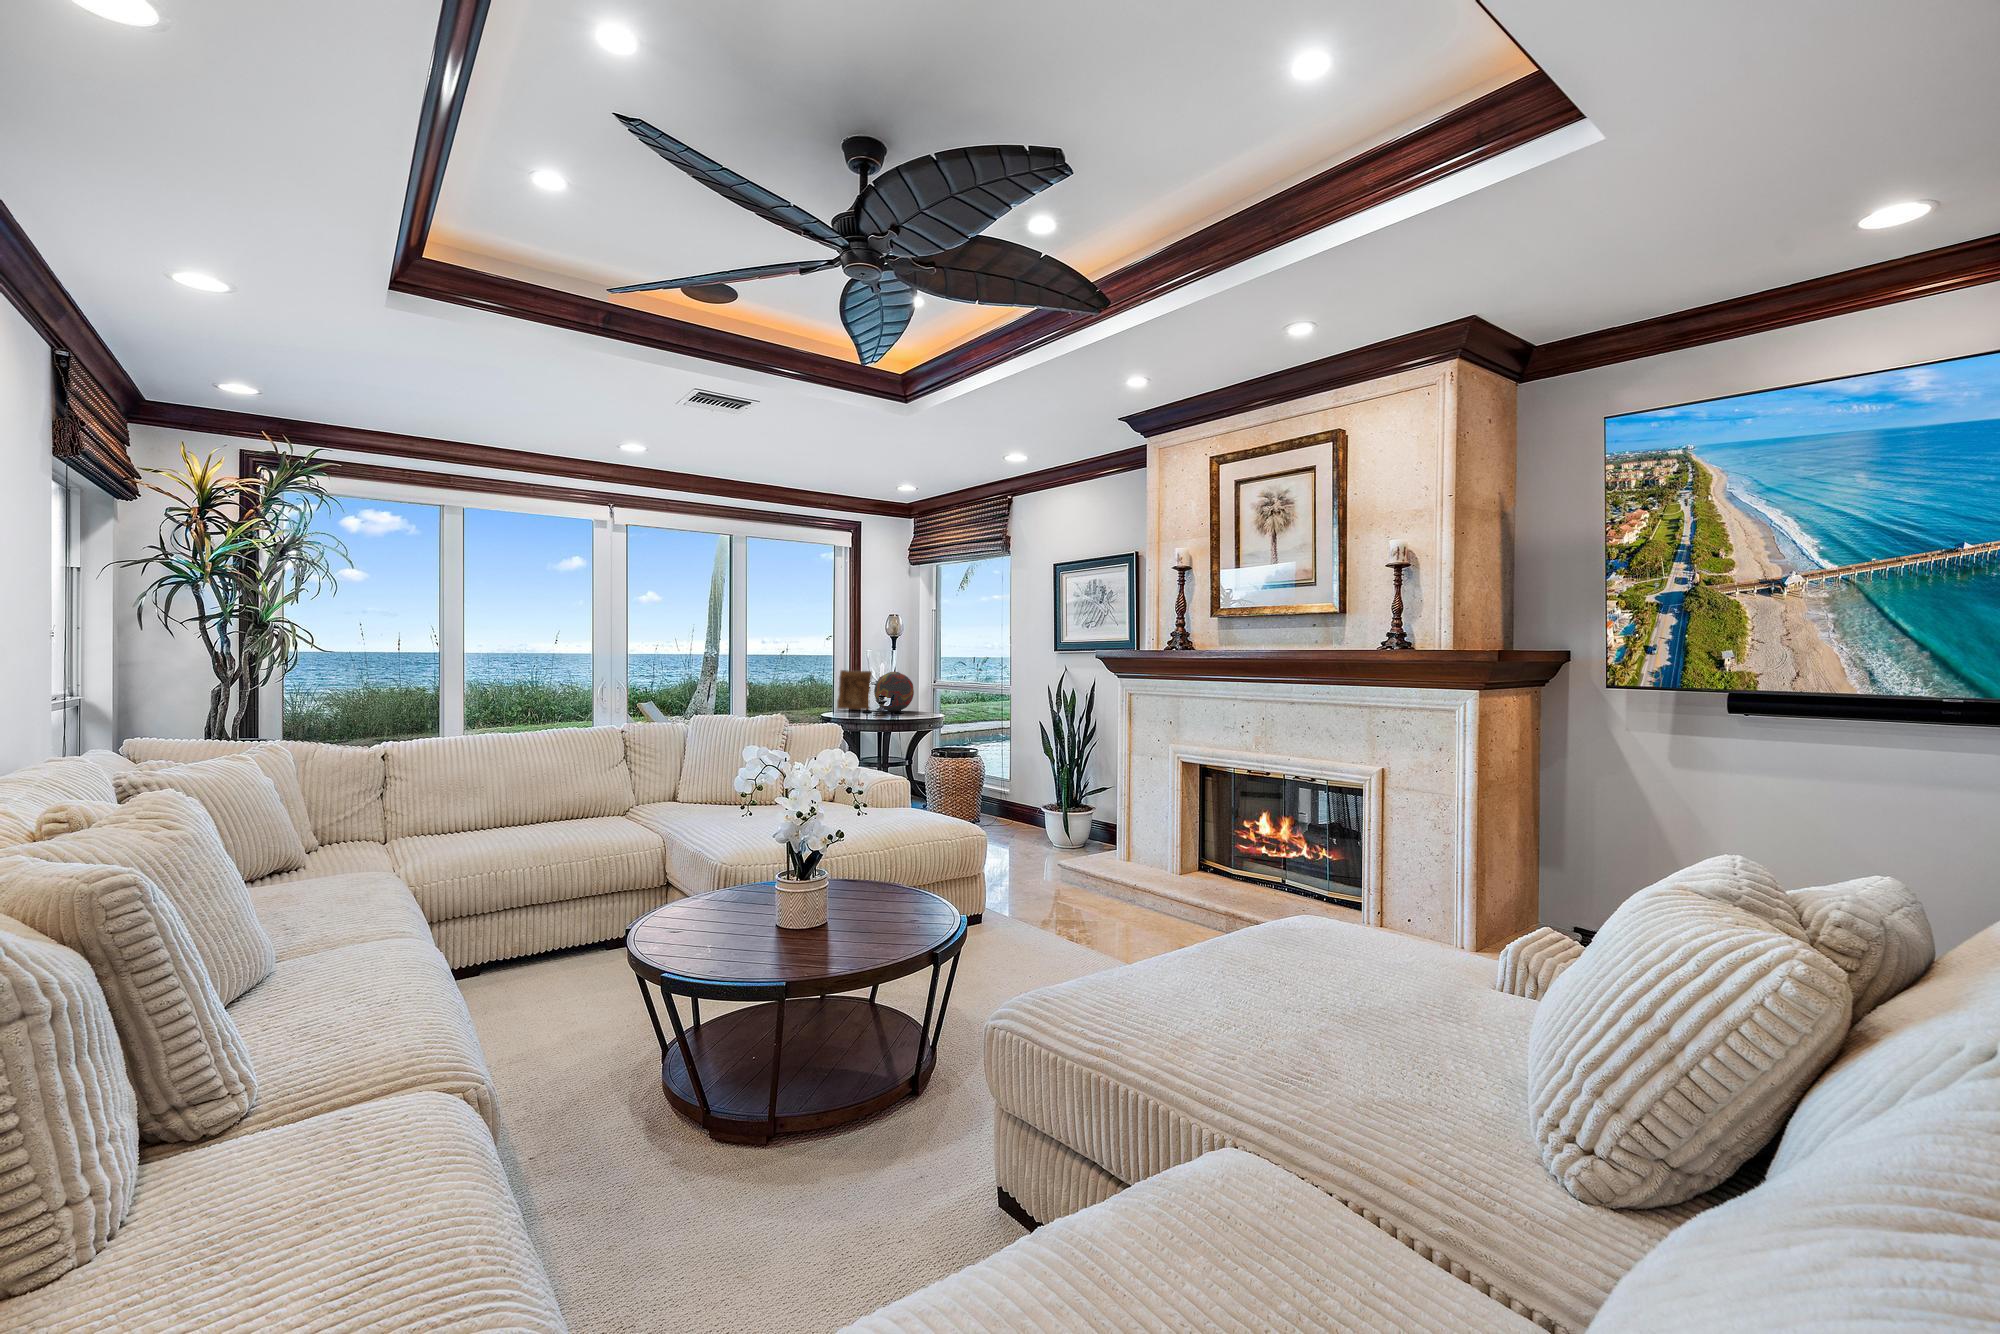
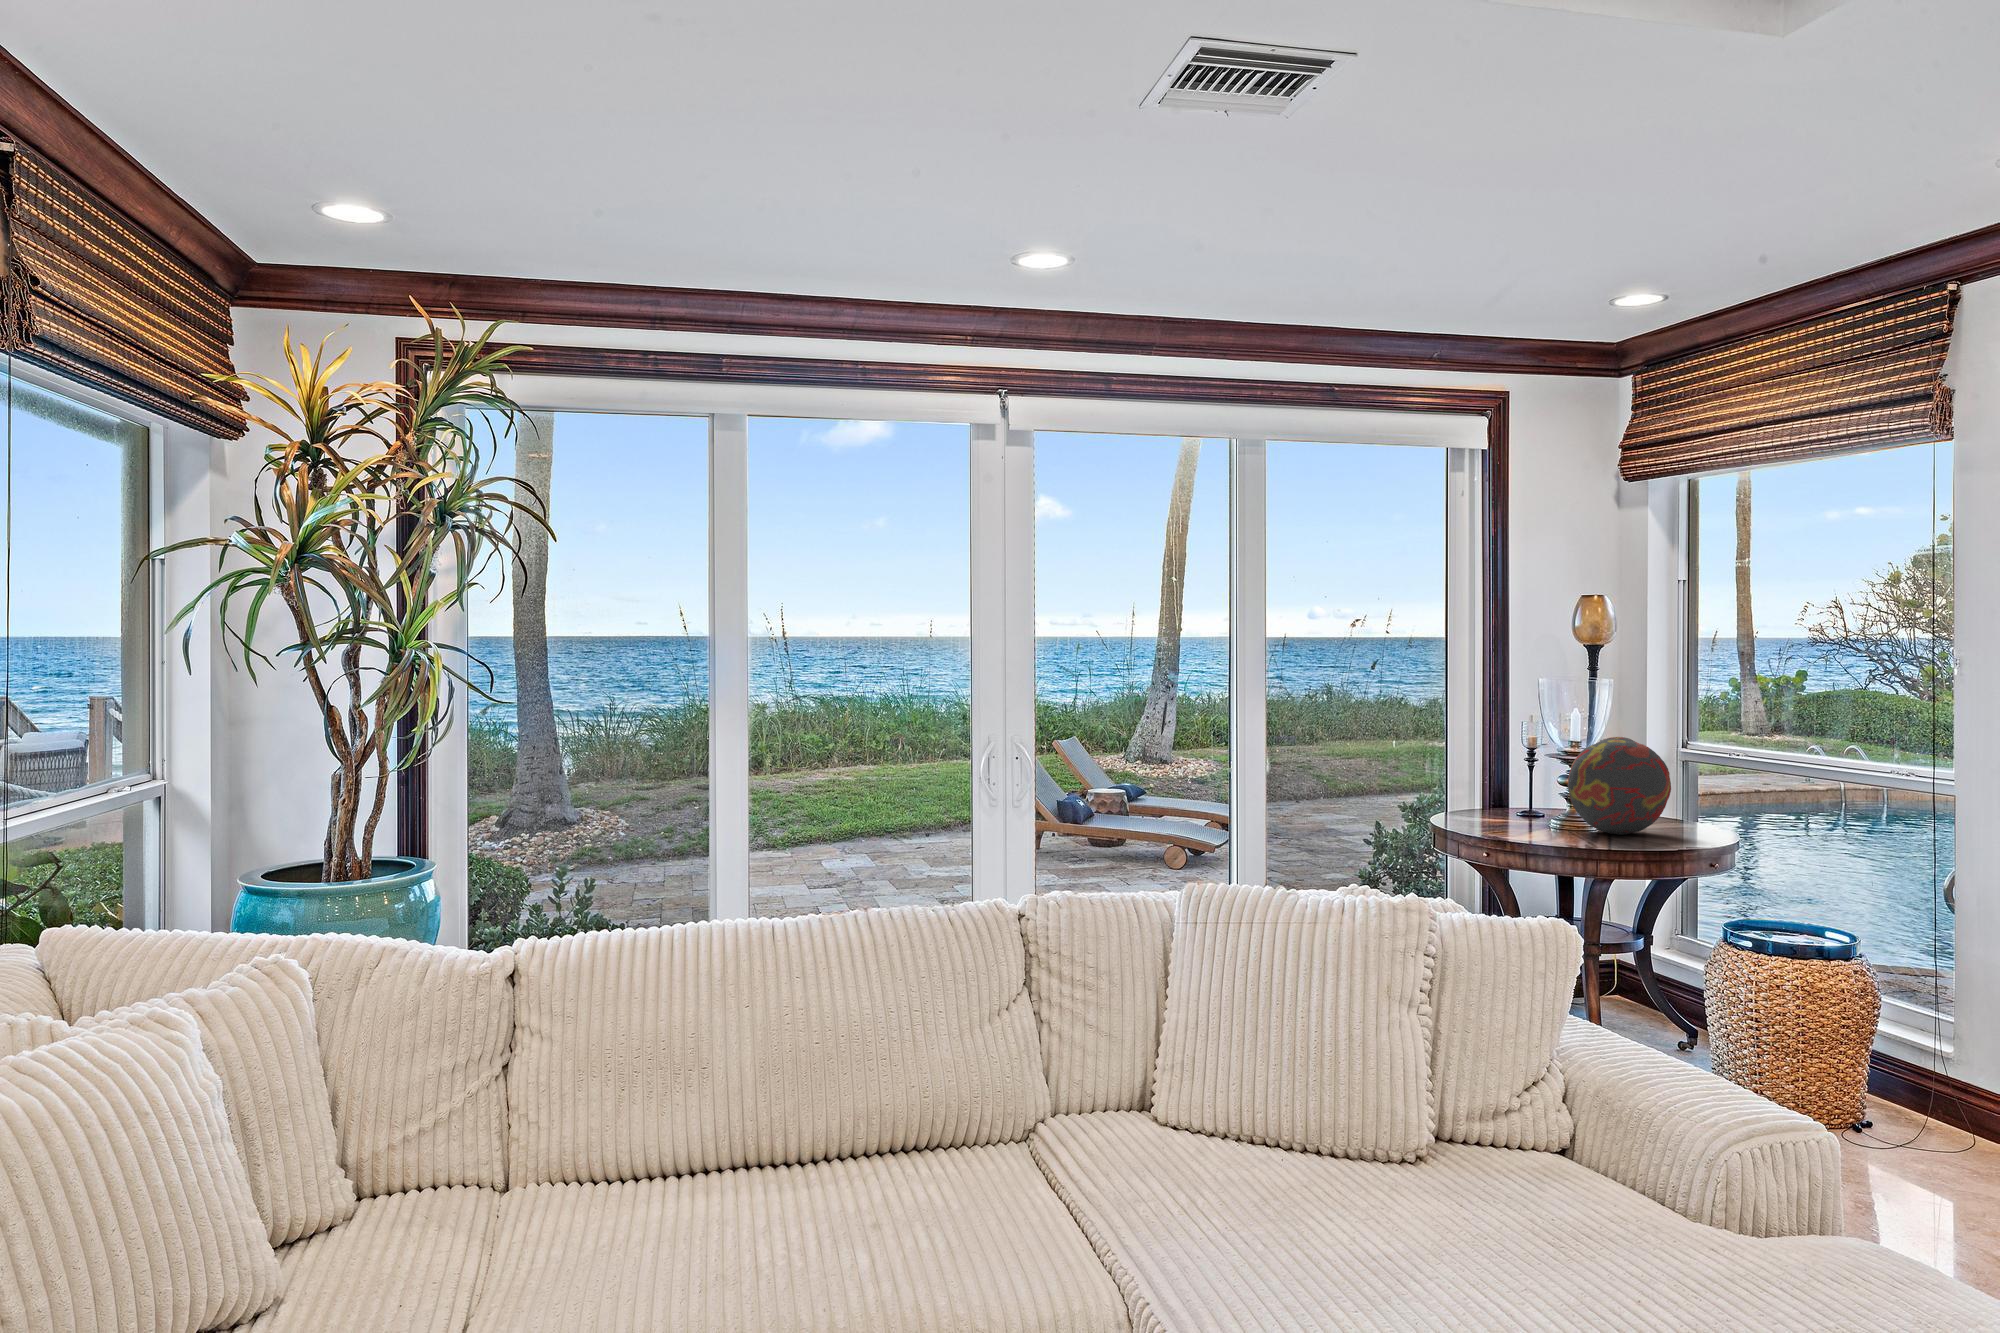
picture frame: present [837,670,872,710] -> none [1469,728,1553,823]

